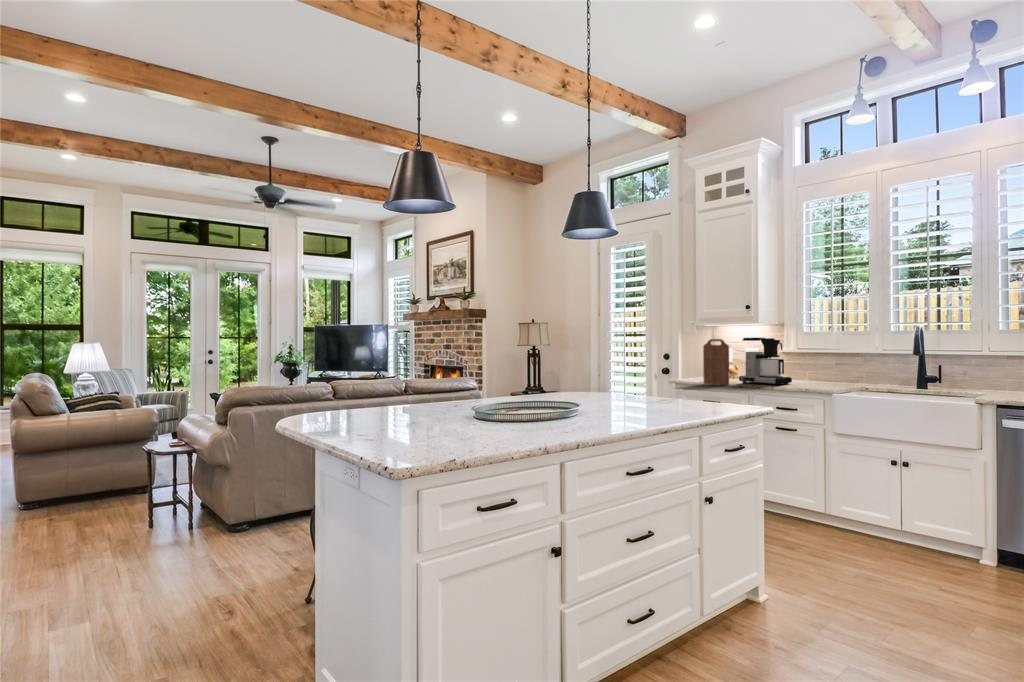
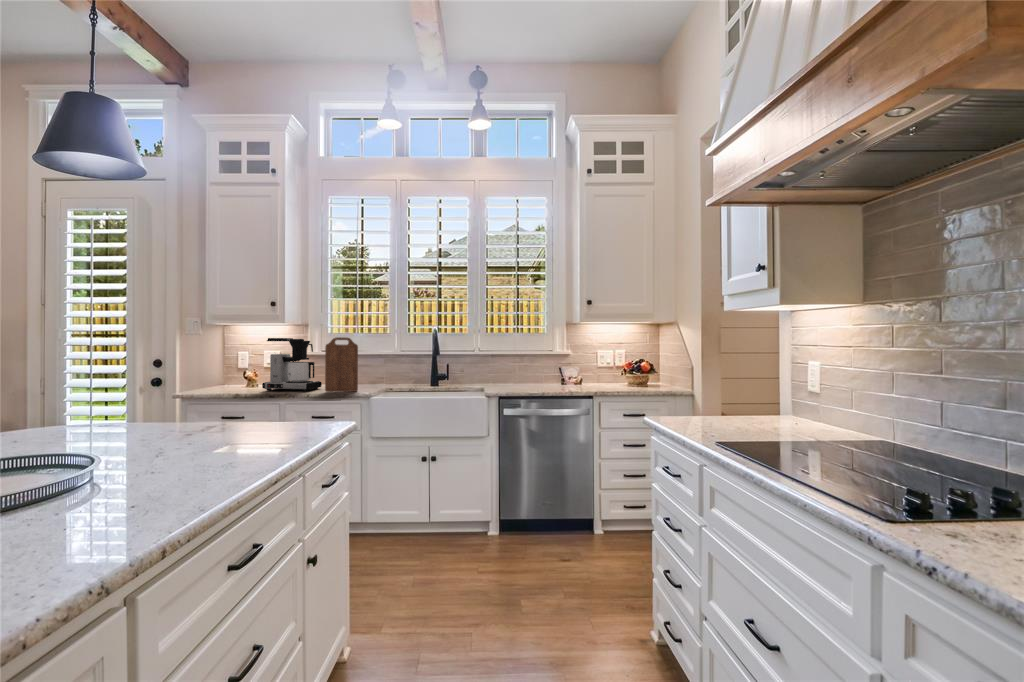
cutting board: present [703,339,729,385] -> present [325,337,358,392]

